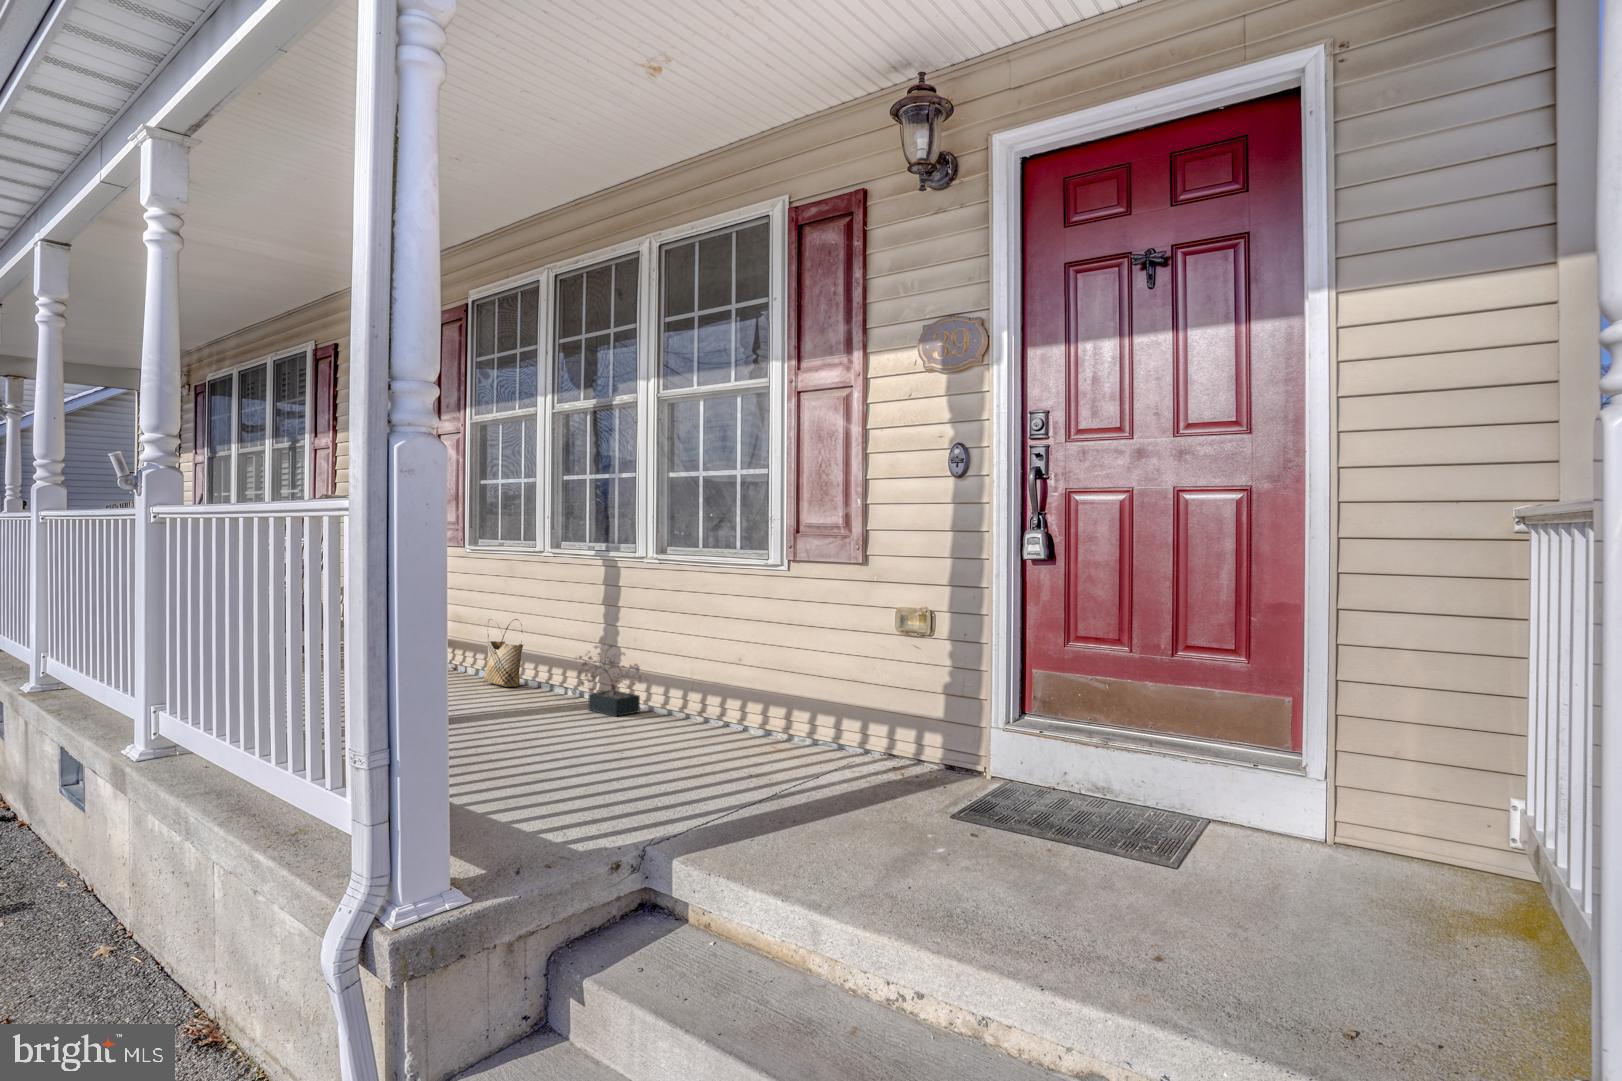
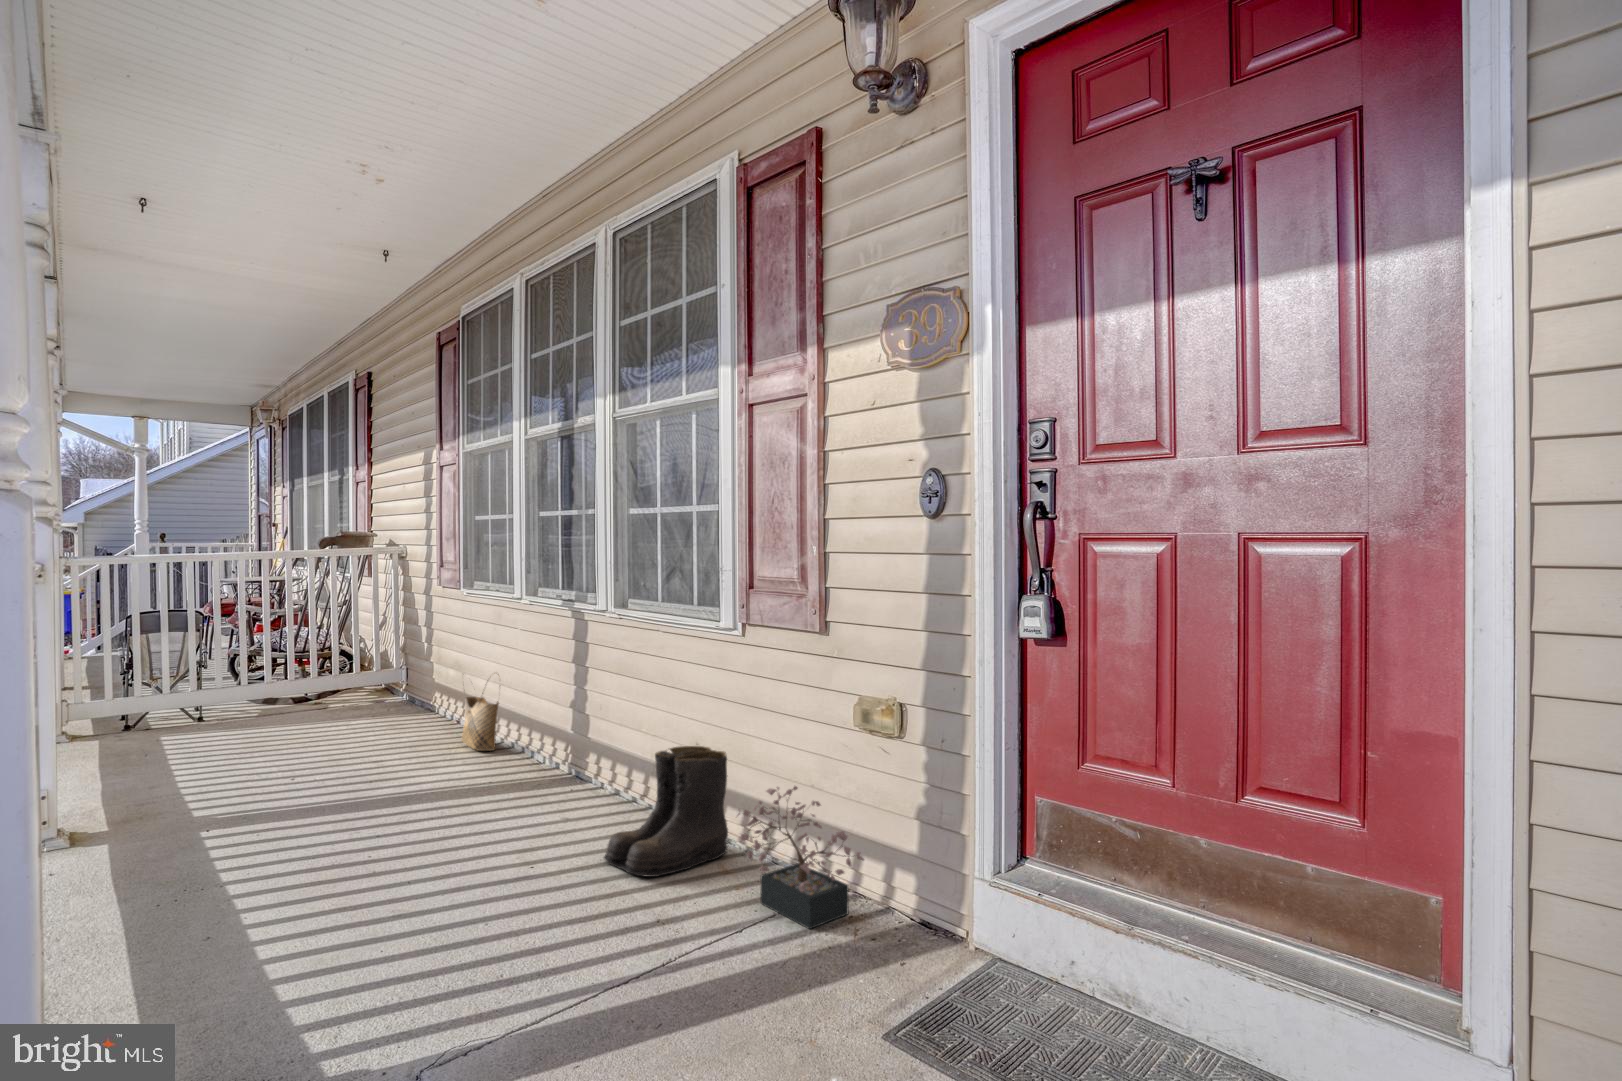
decorative plant: present [577,646,648,716] -> present [737,786,864,929]
boots: none [686,659,782,751] -> present [604,746,728,877]

